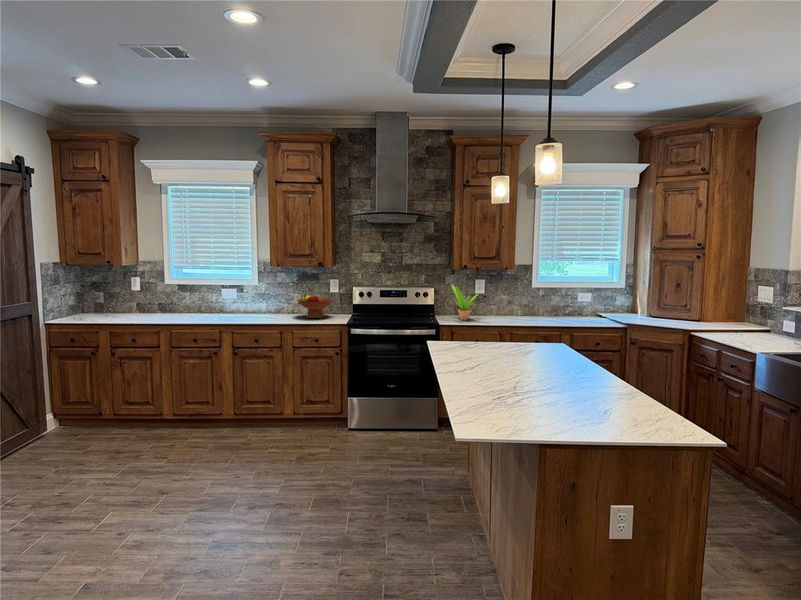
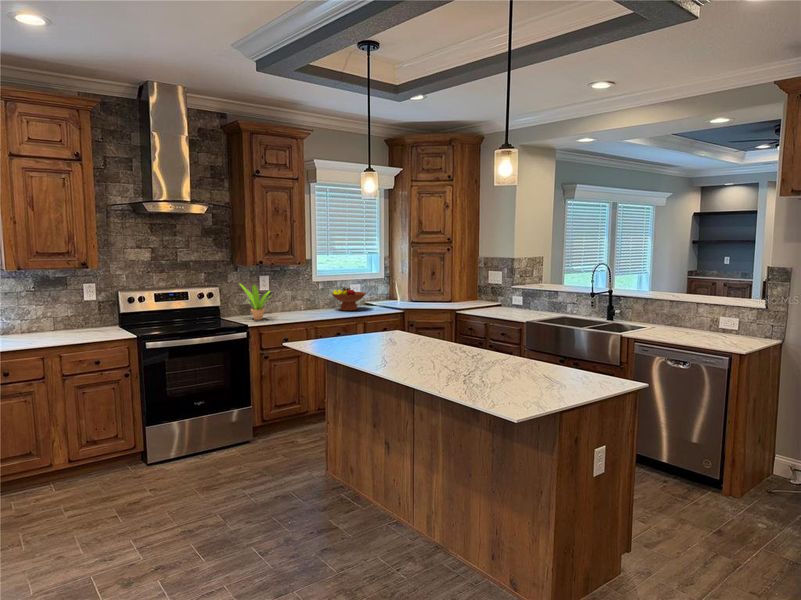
fruit bowl: present [297,294,333,318] -> present [331,287,366,311]

